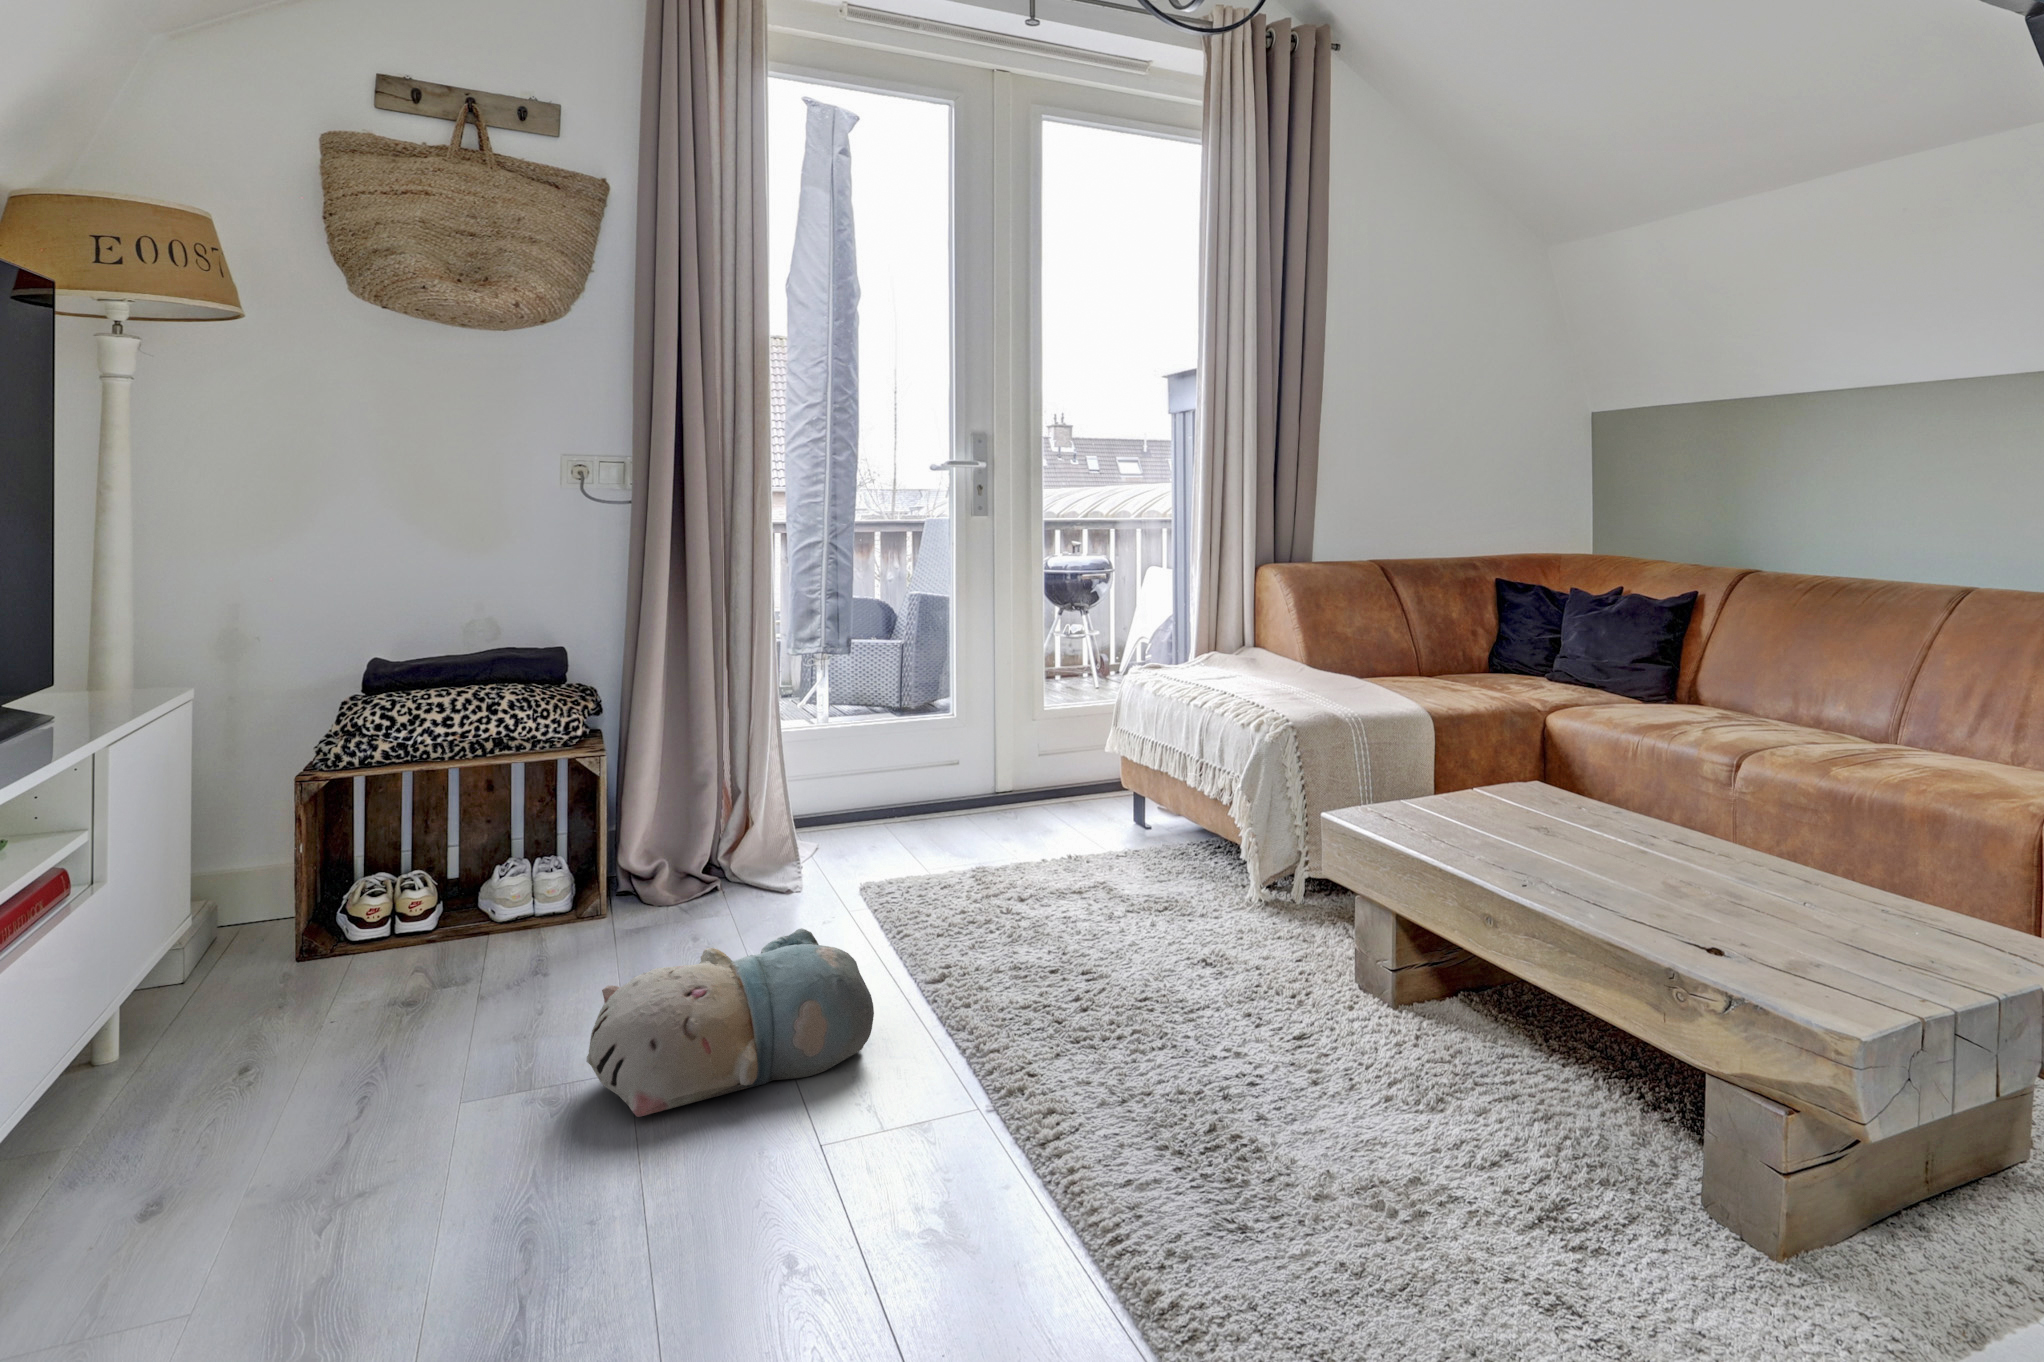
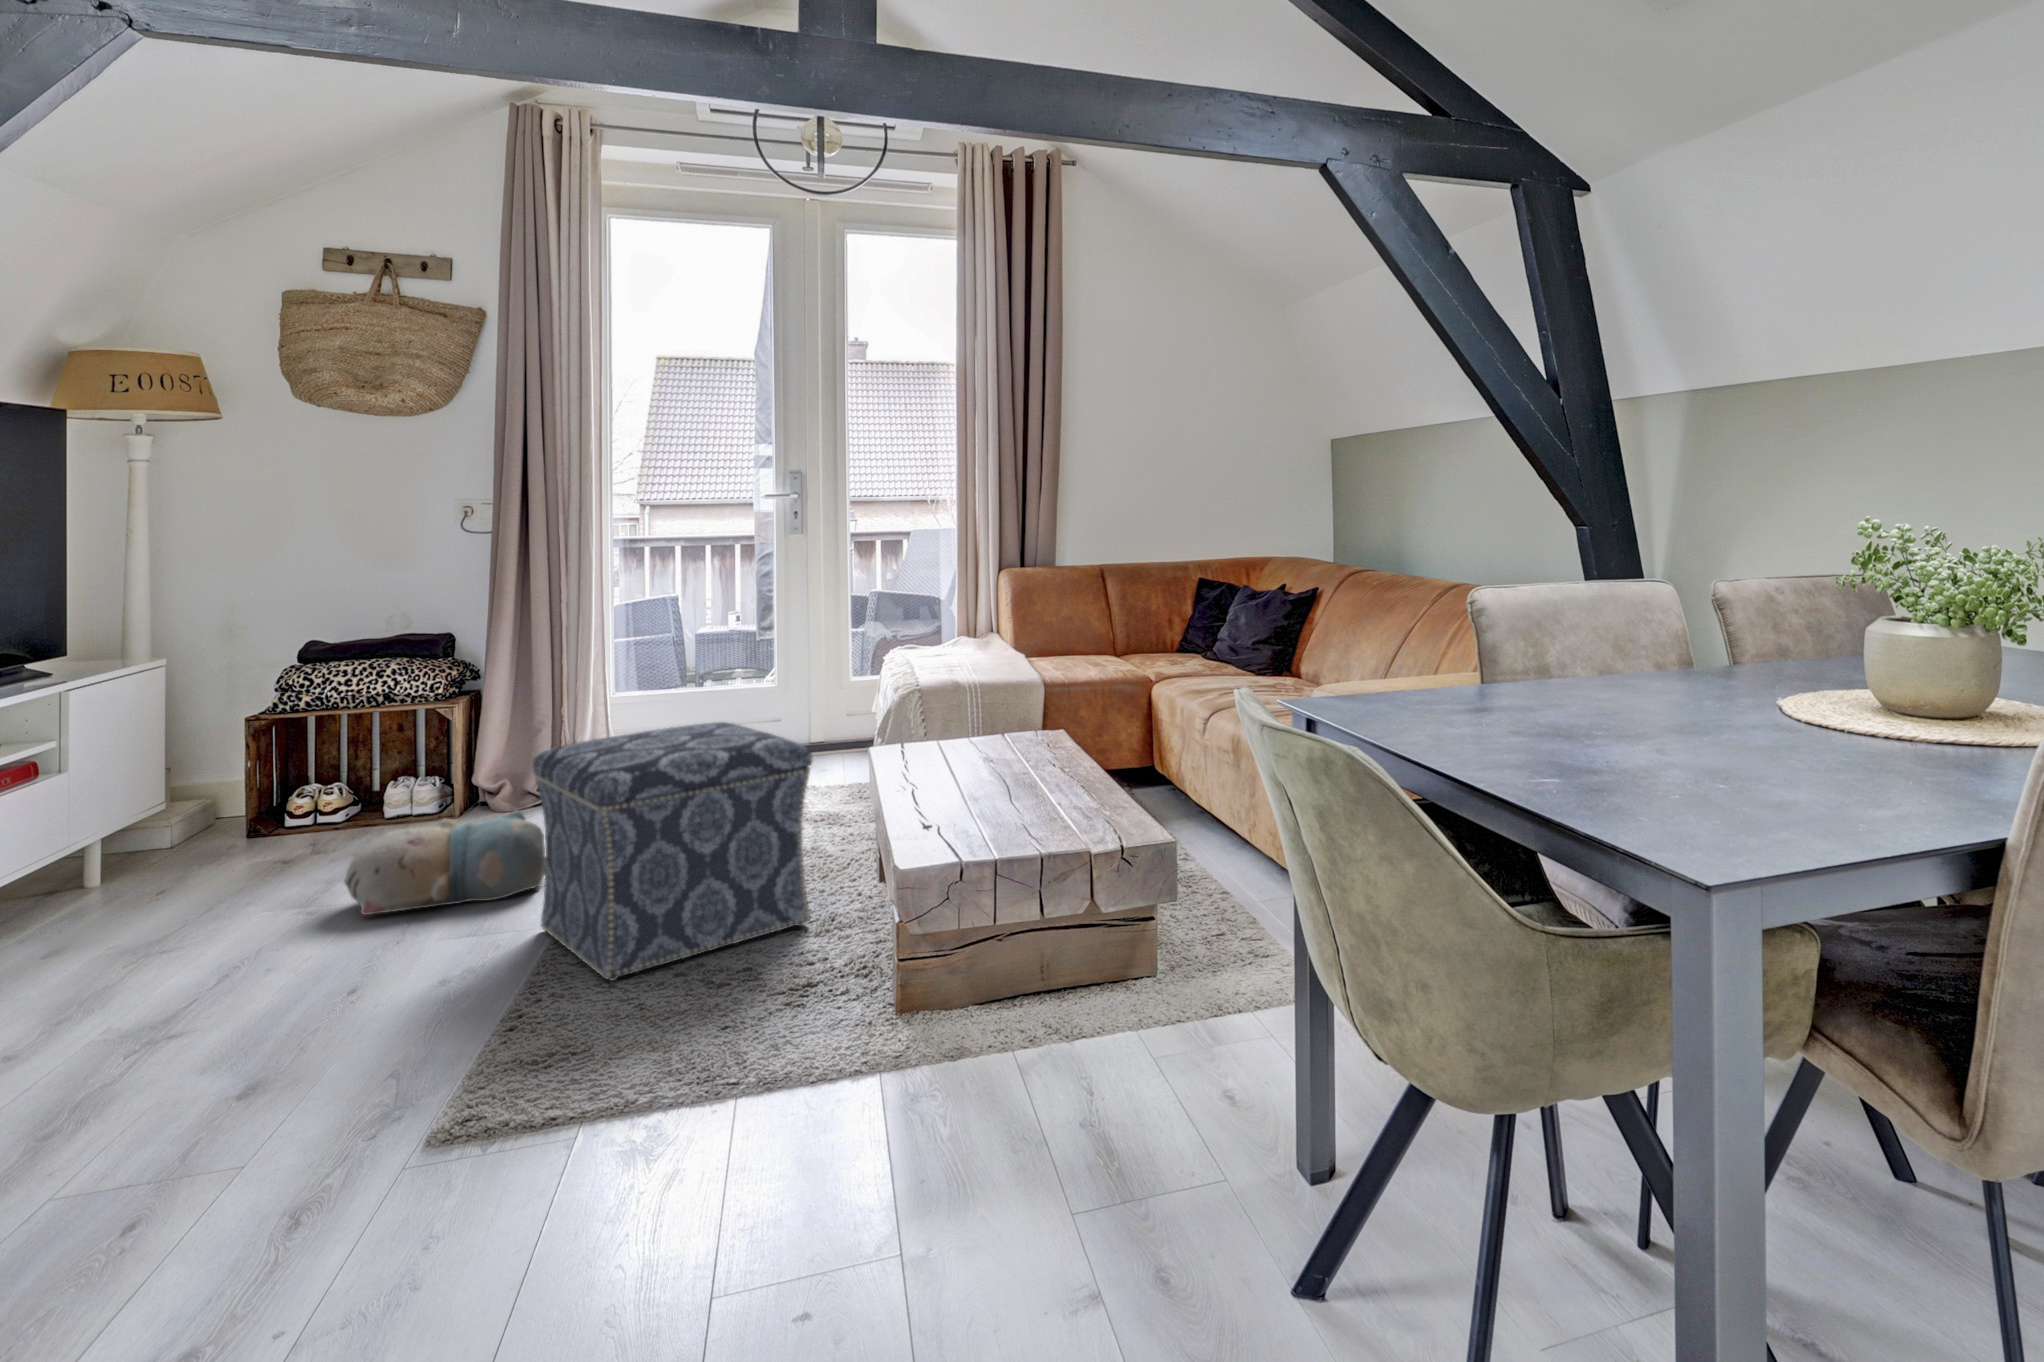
ottoman: none [940,799,1357,1242] -> present [533,722,812,981]

